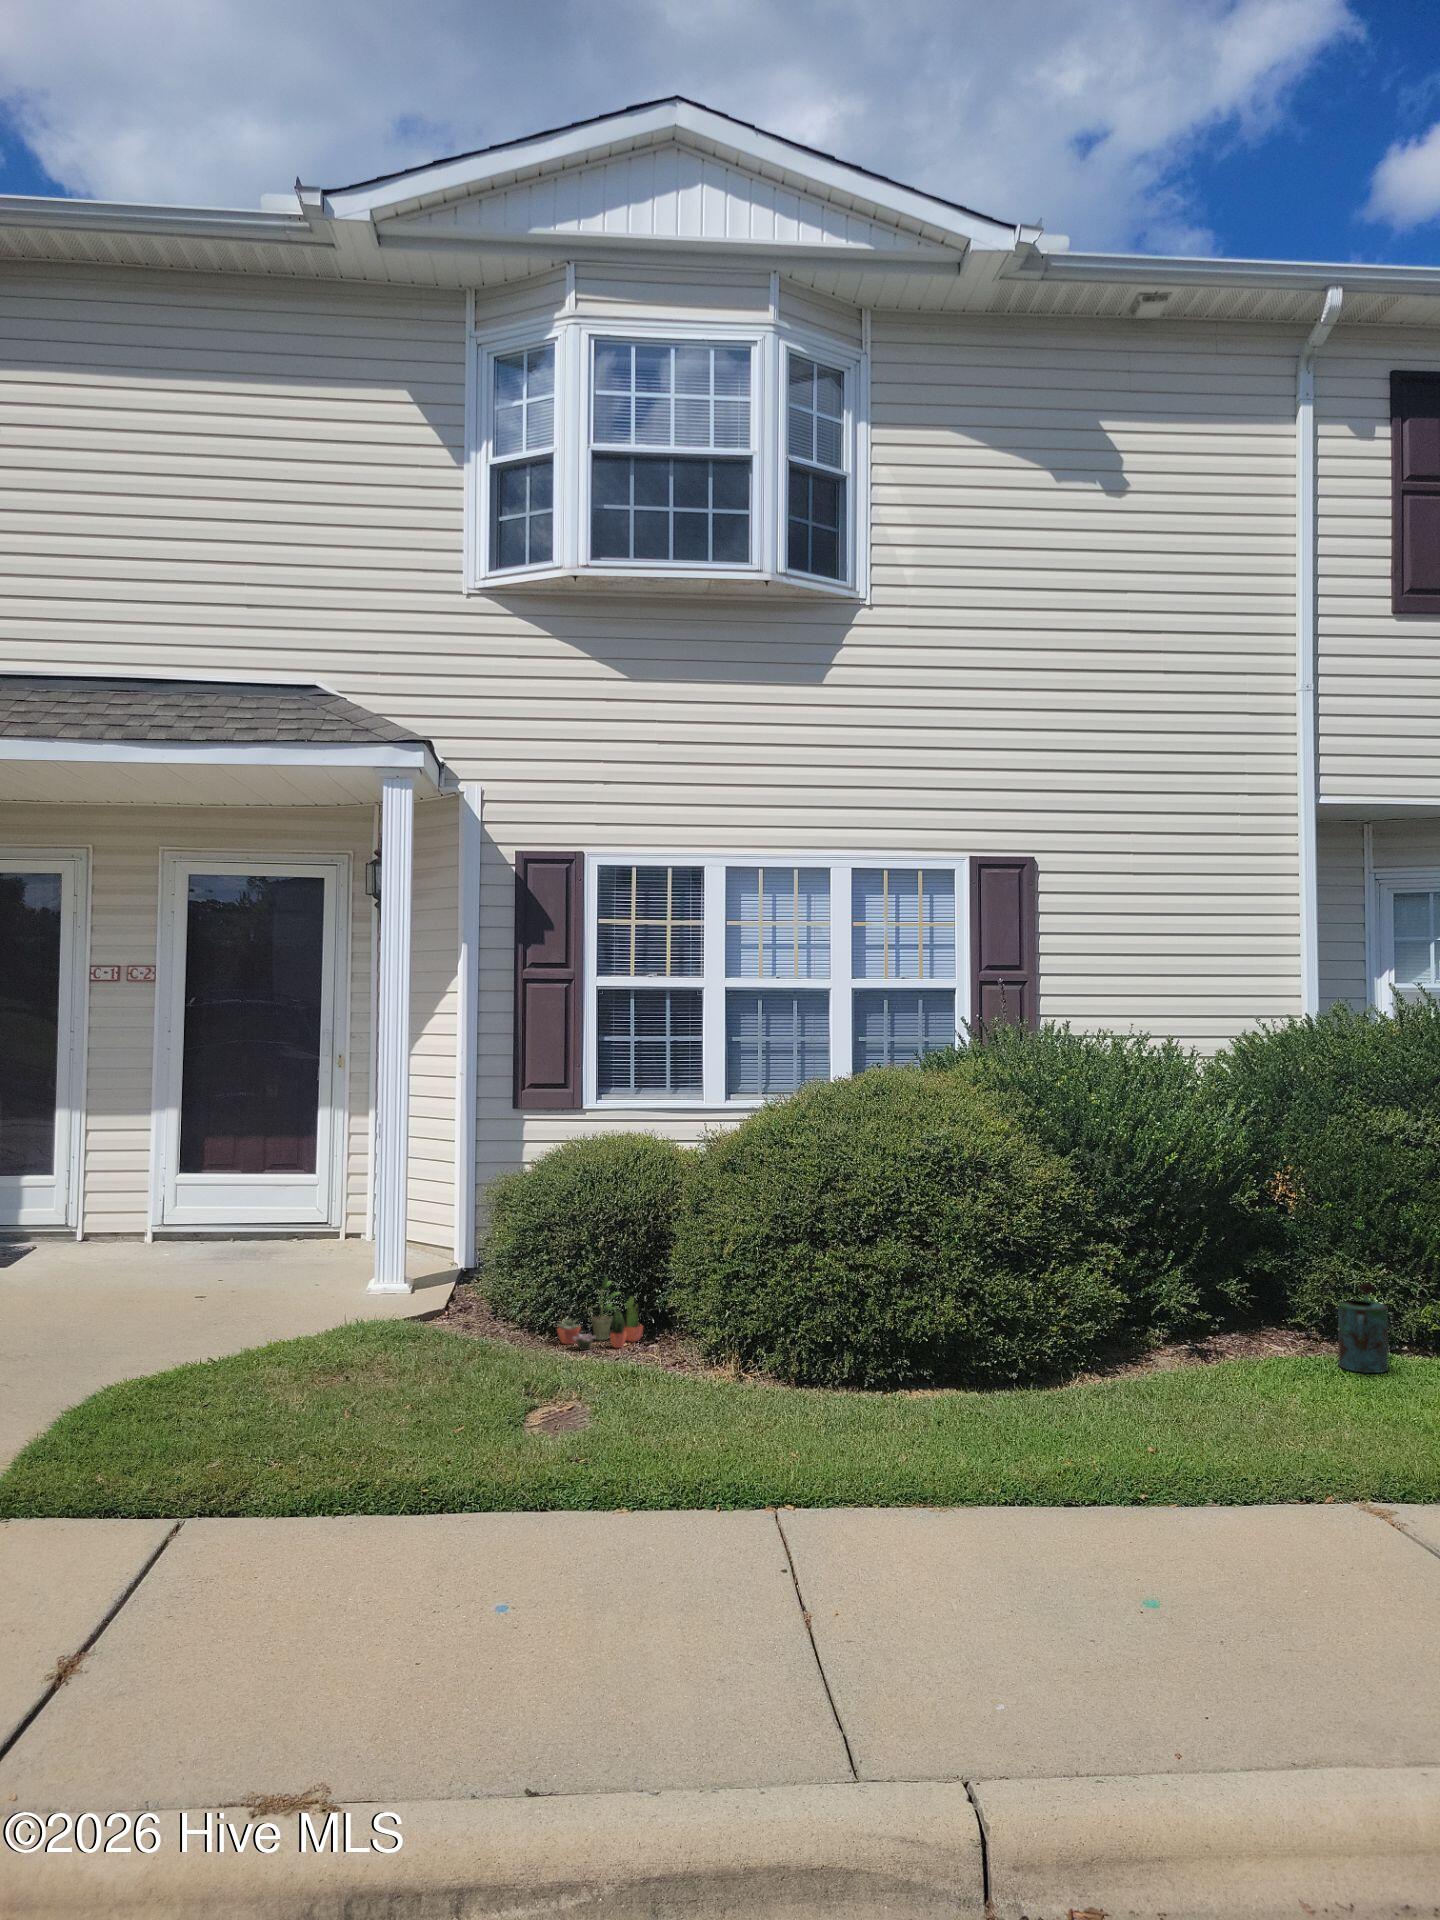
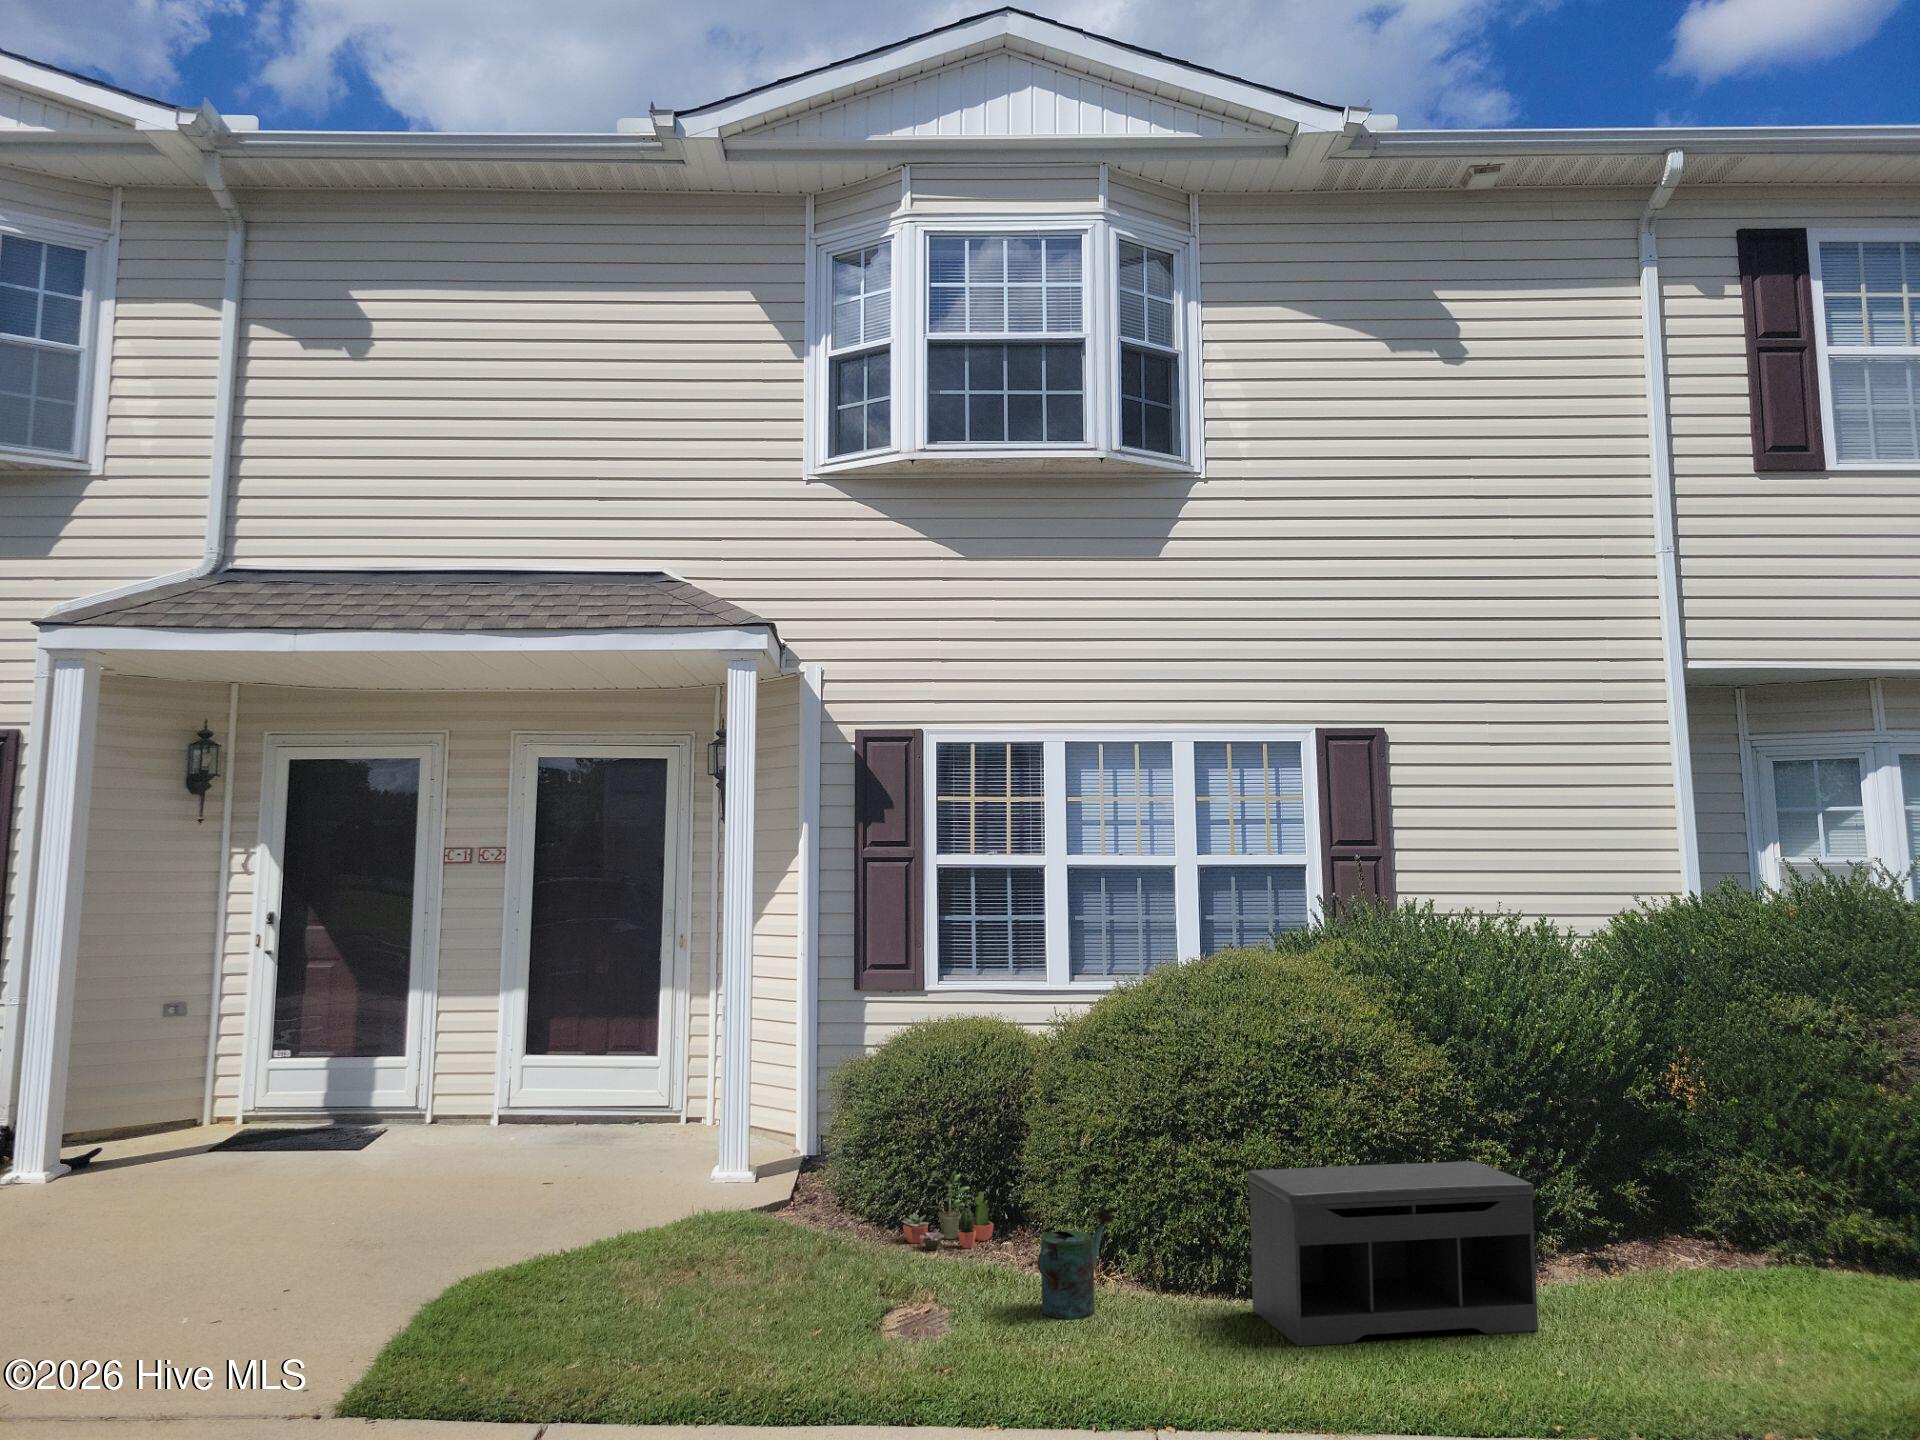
bench: none [879,1263,1137,1426] -> present [1248,1161,1538,1346]
watering can: present [1338,1284,1389,1373] -> present [1038,1211,1113,1319]

